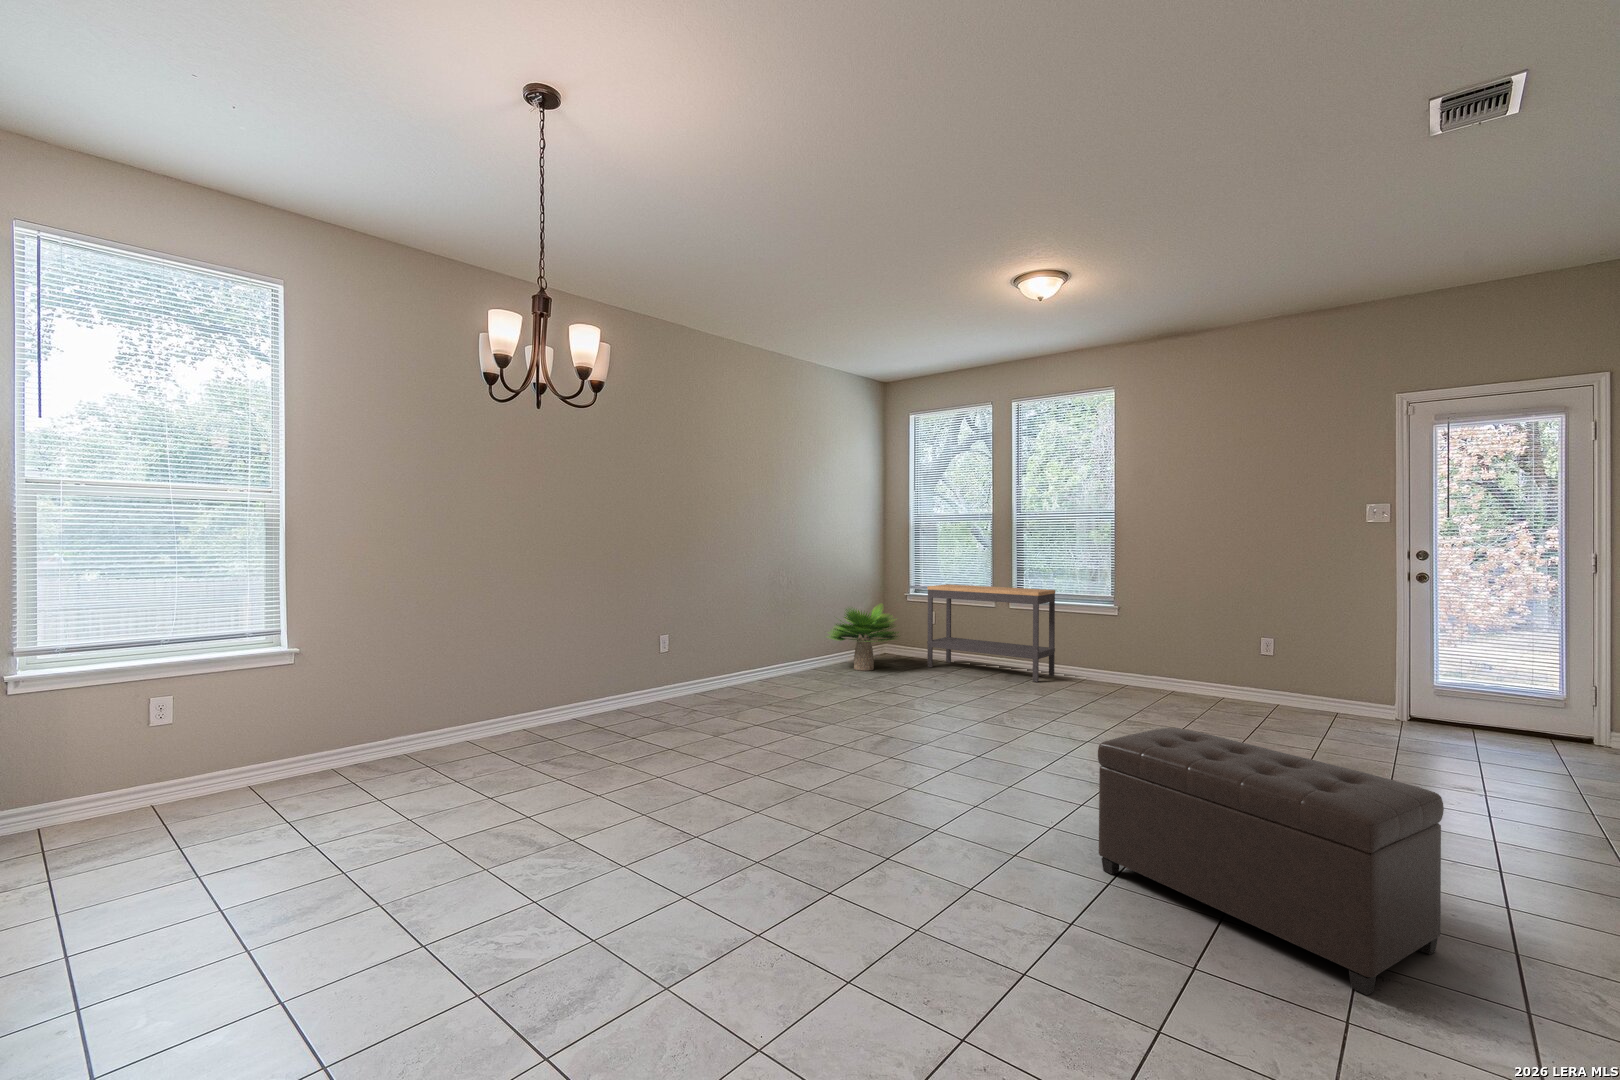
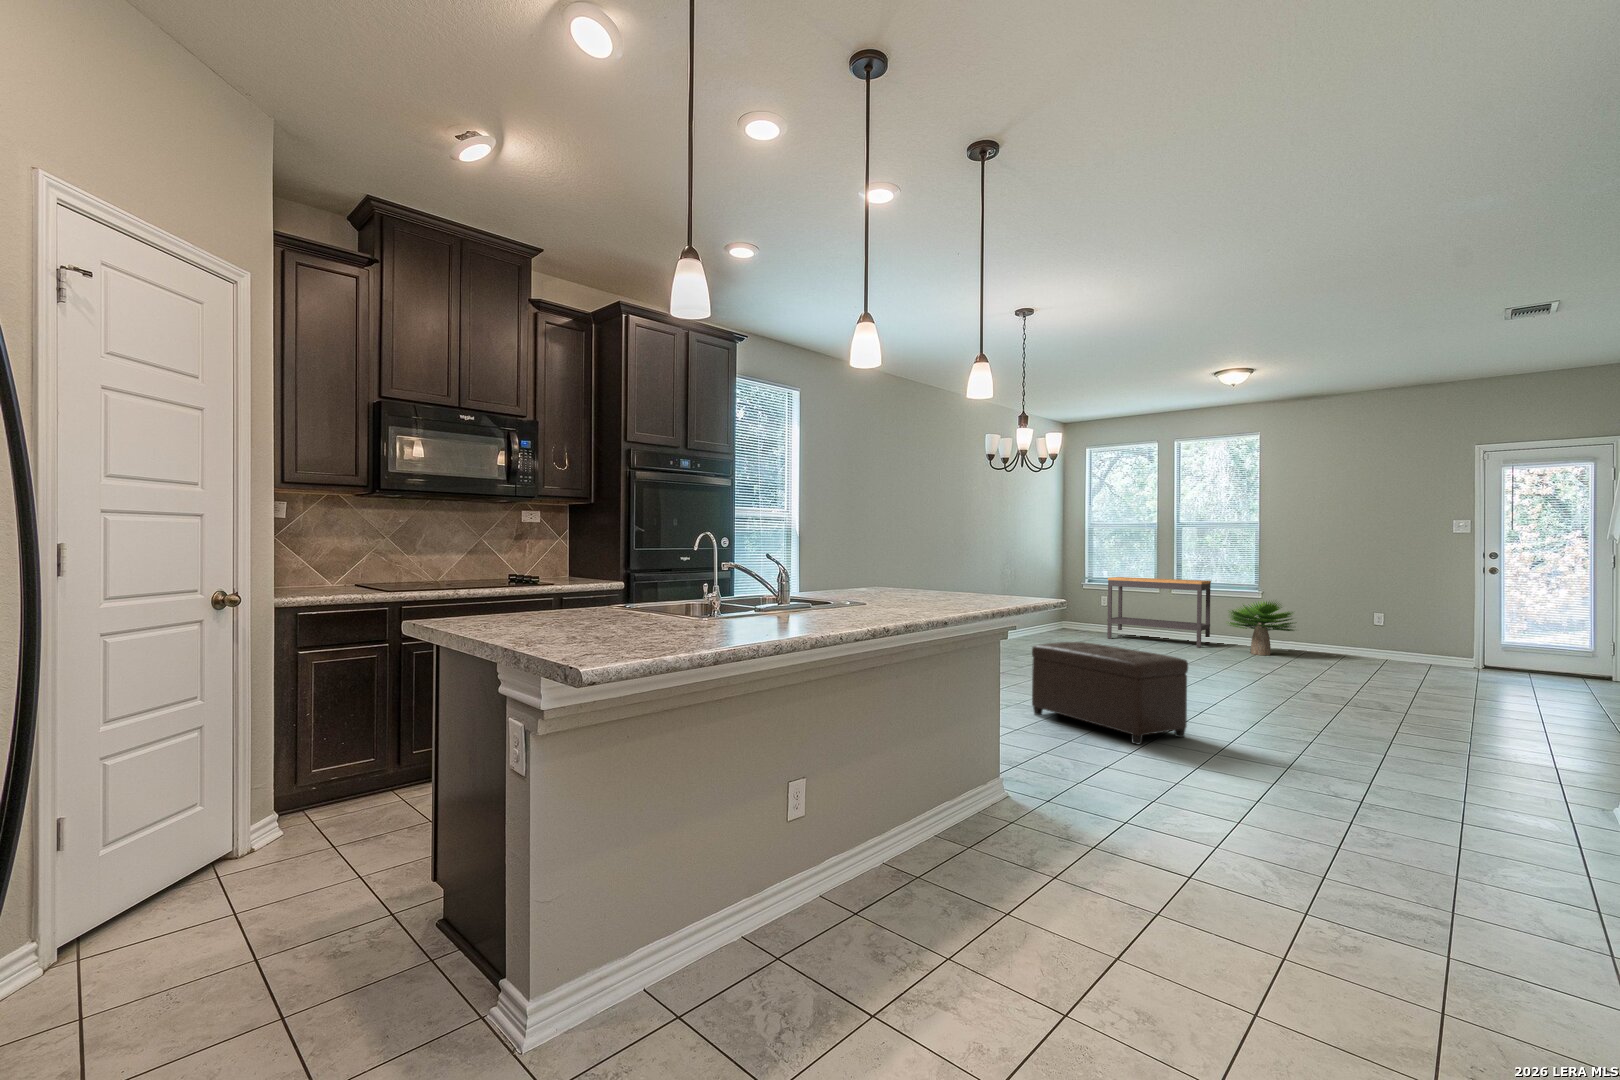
potted plant: present [829,605,899,671] -> present [1228,601,1294,655]
ottoman: present [1098,727,1444,995] -> present [1032,642,1188,744]

